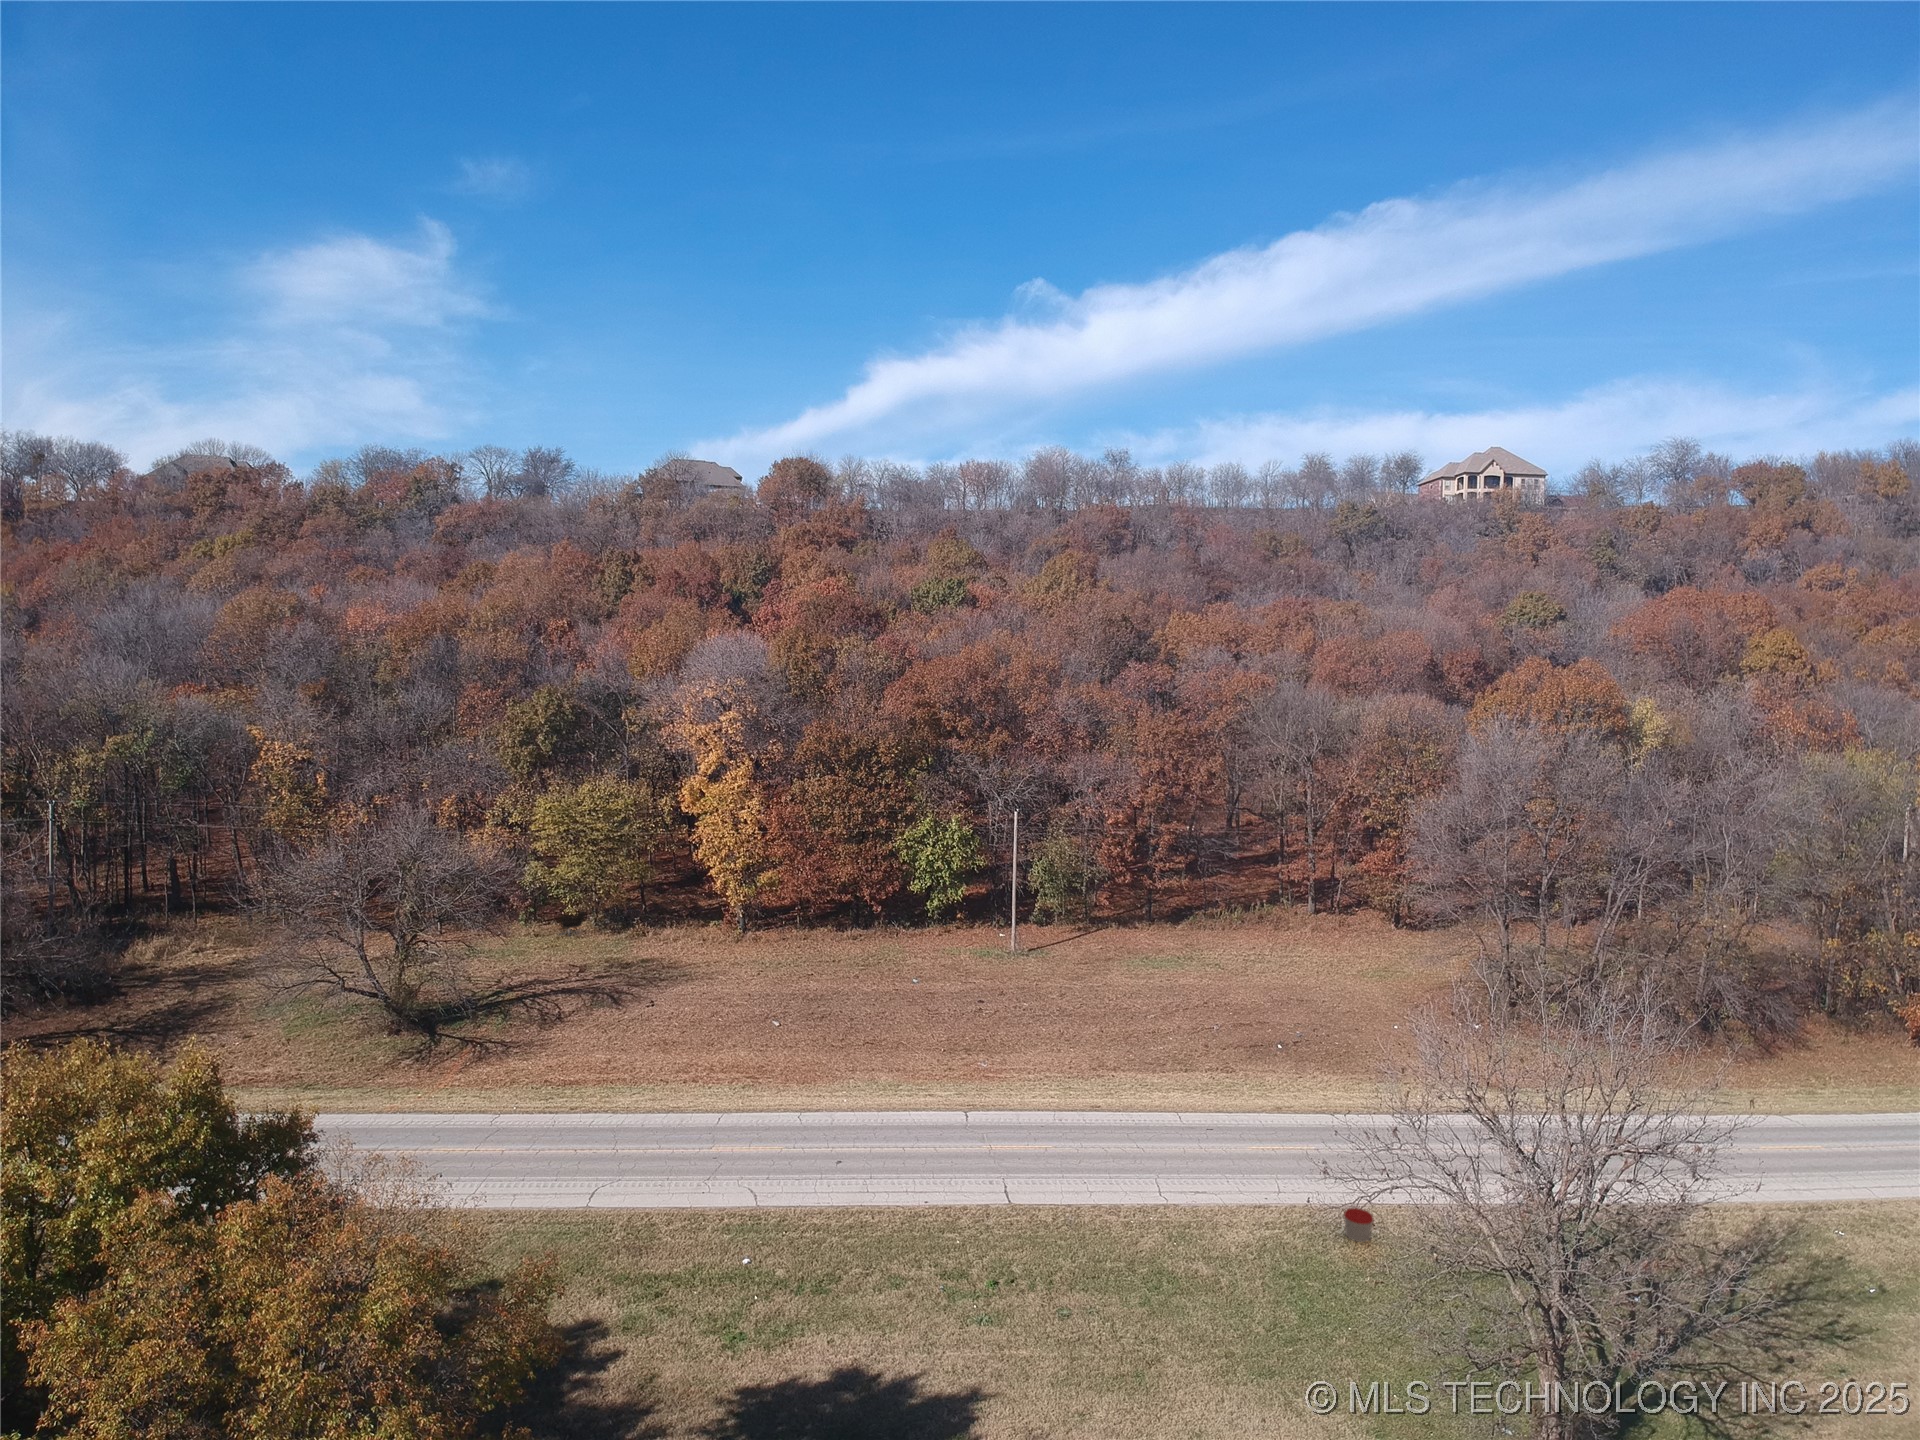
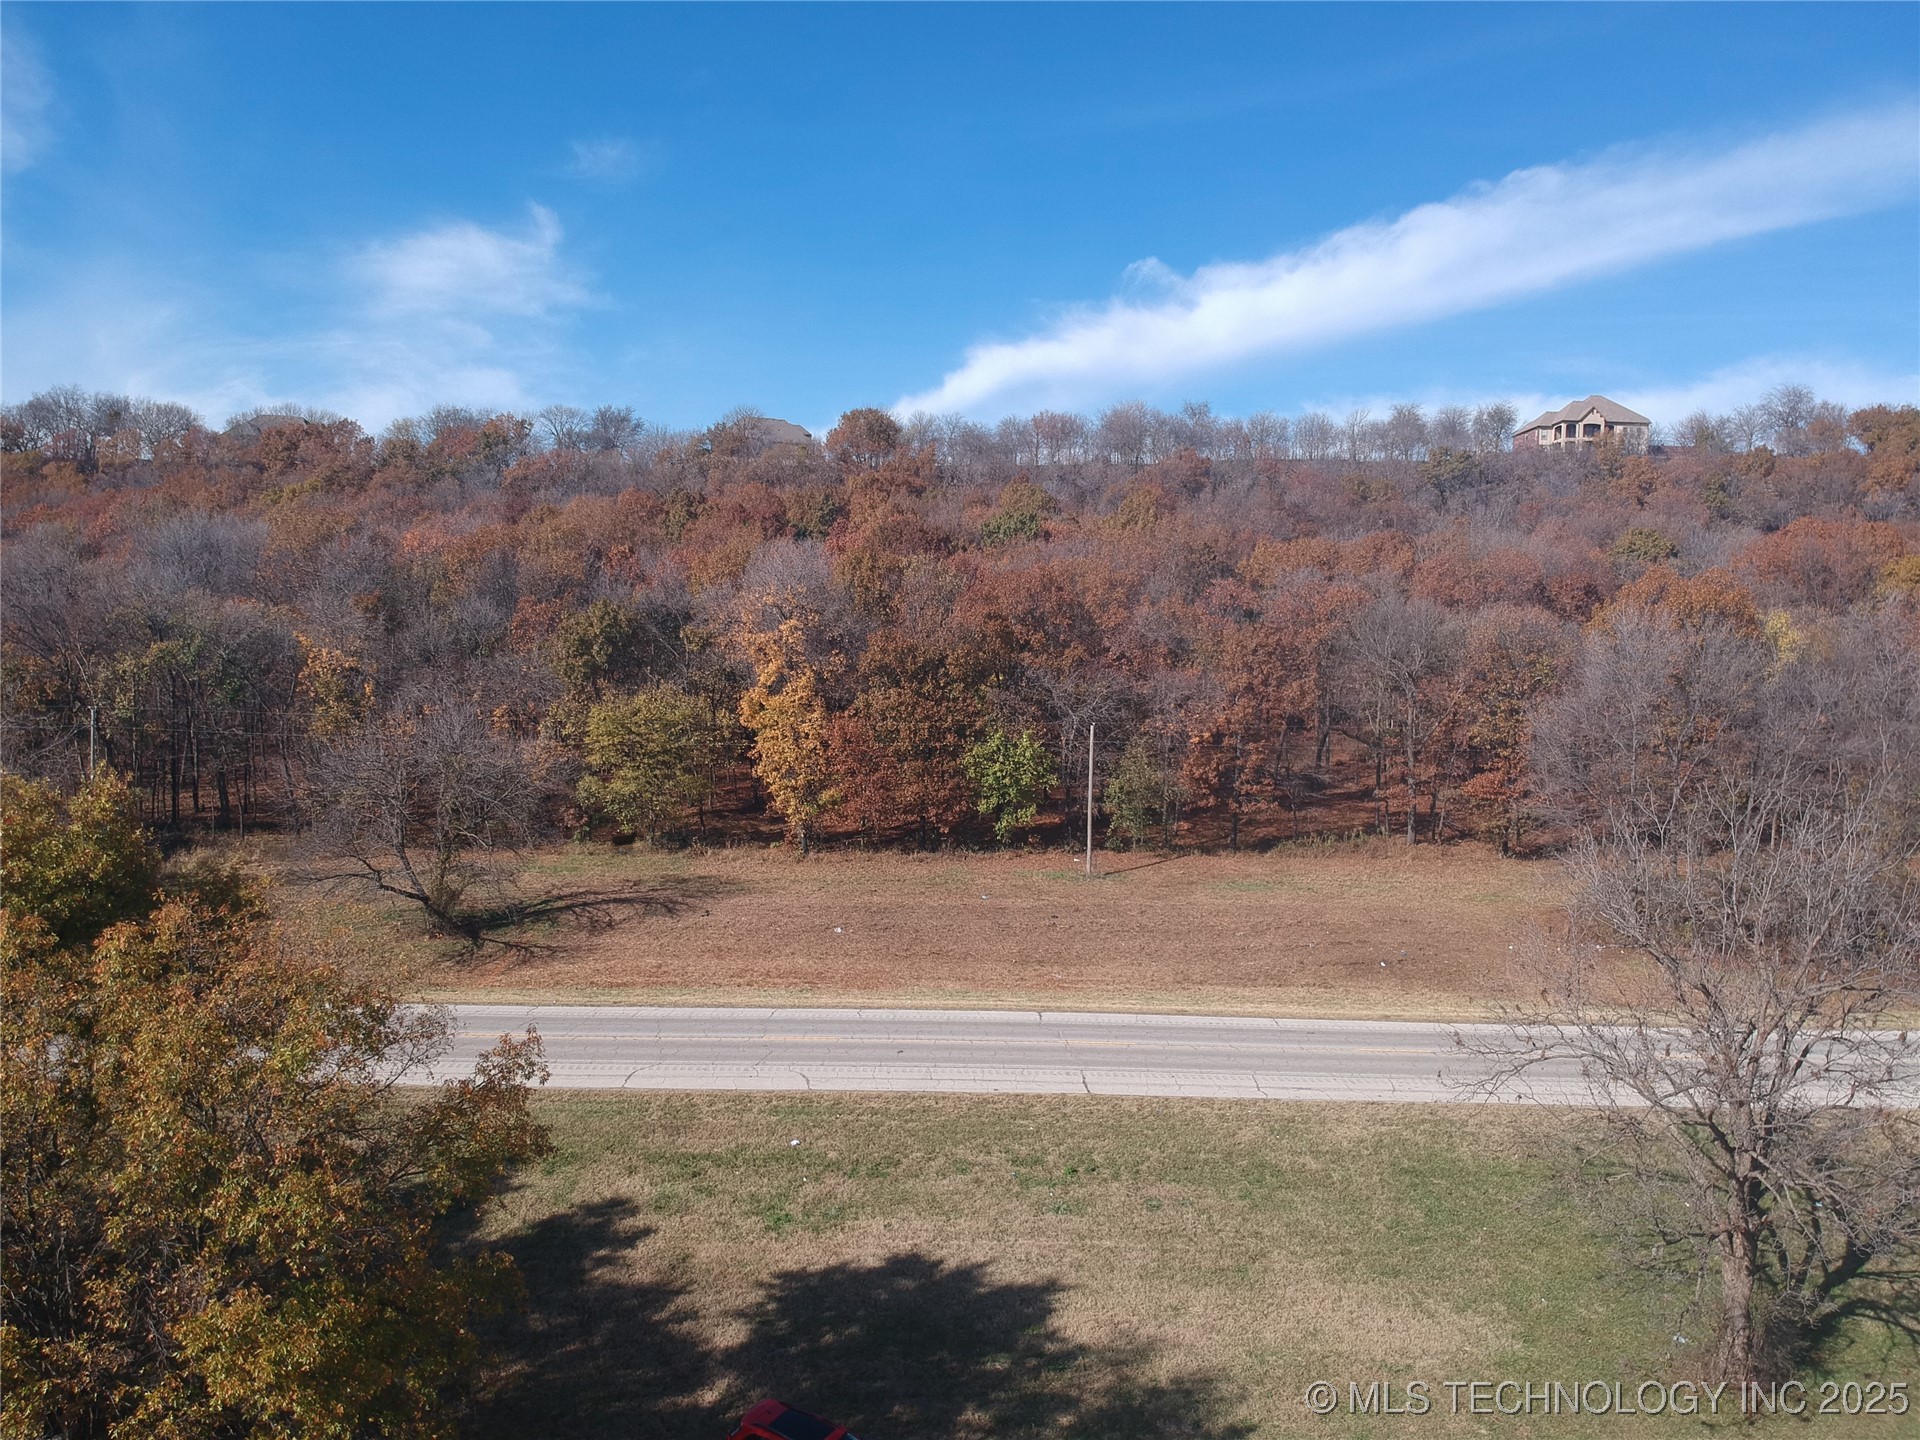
bucket: present [1344,1208,1374,1242] -> none [1473,1109,1508,1145]

